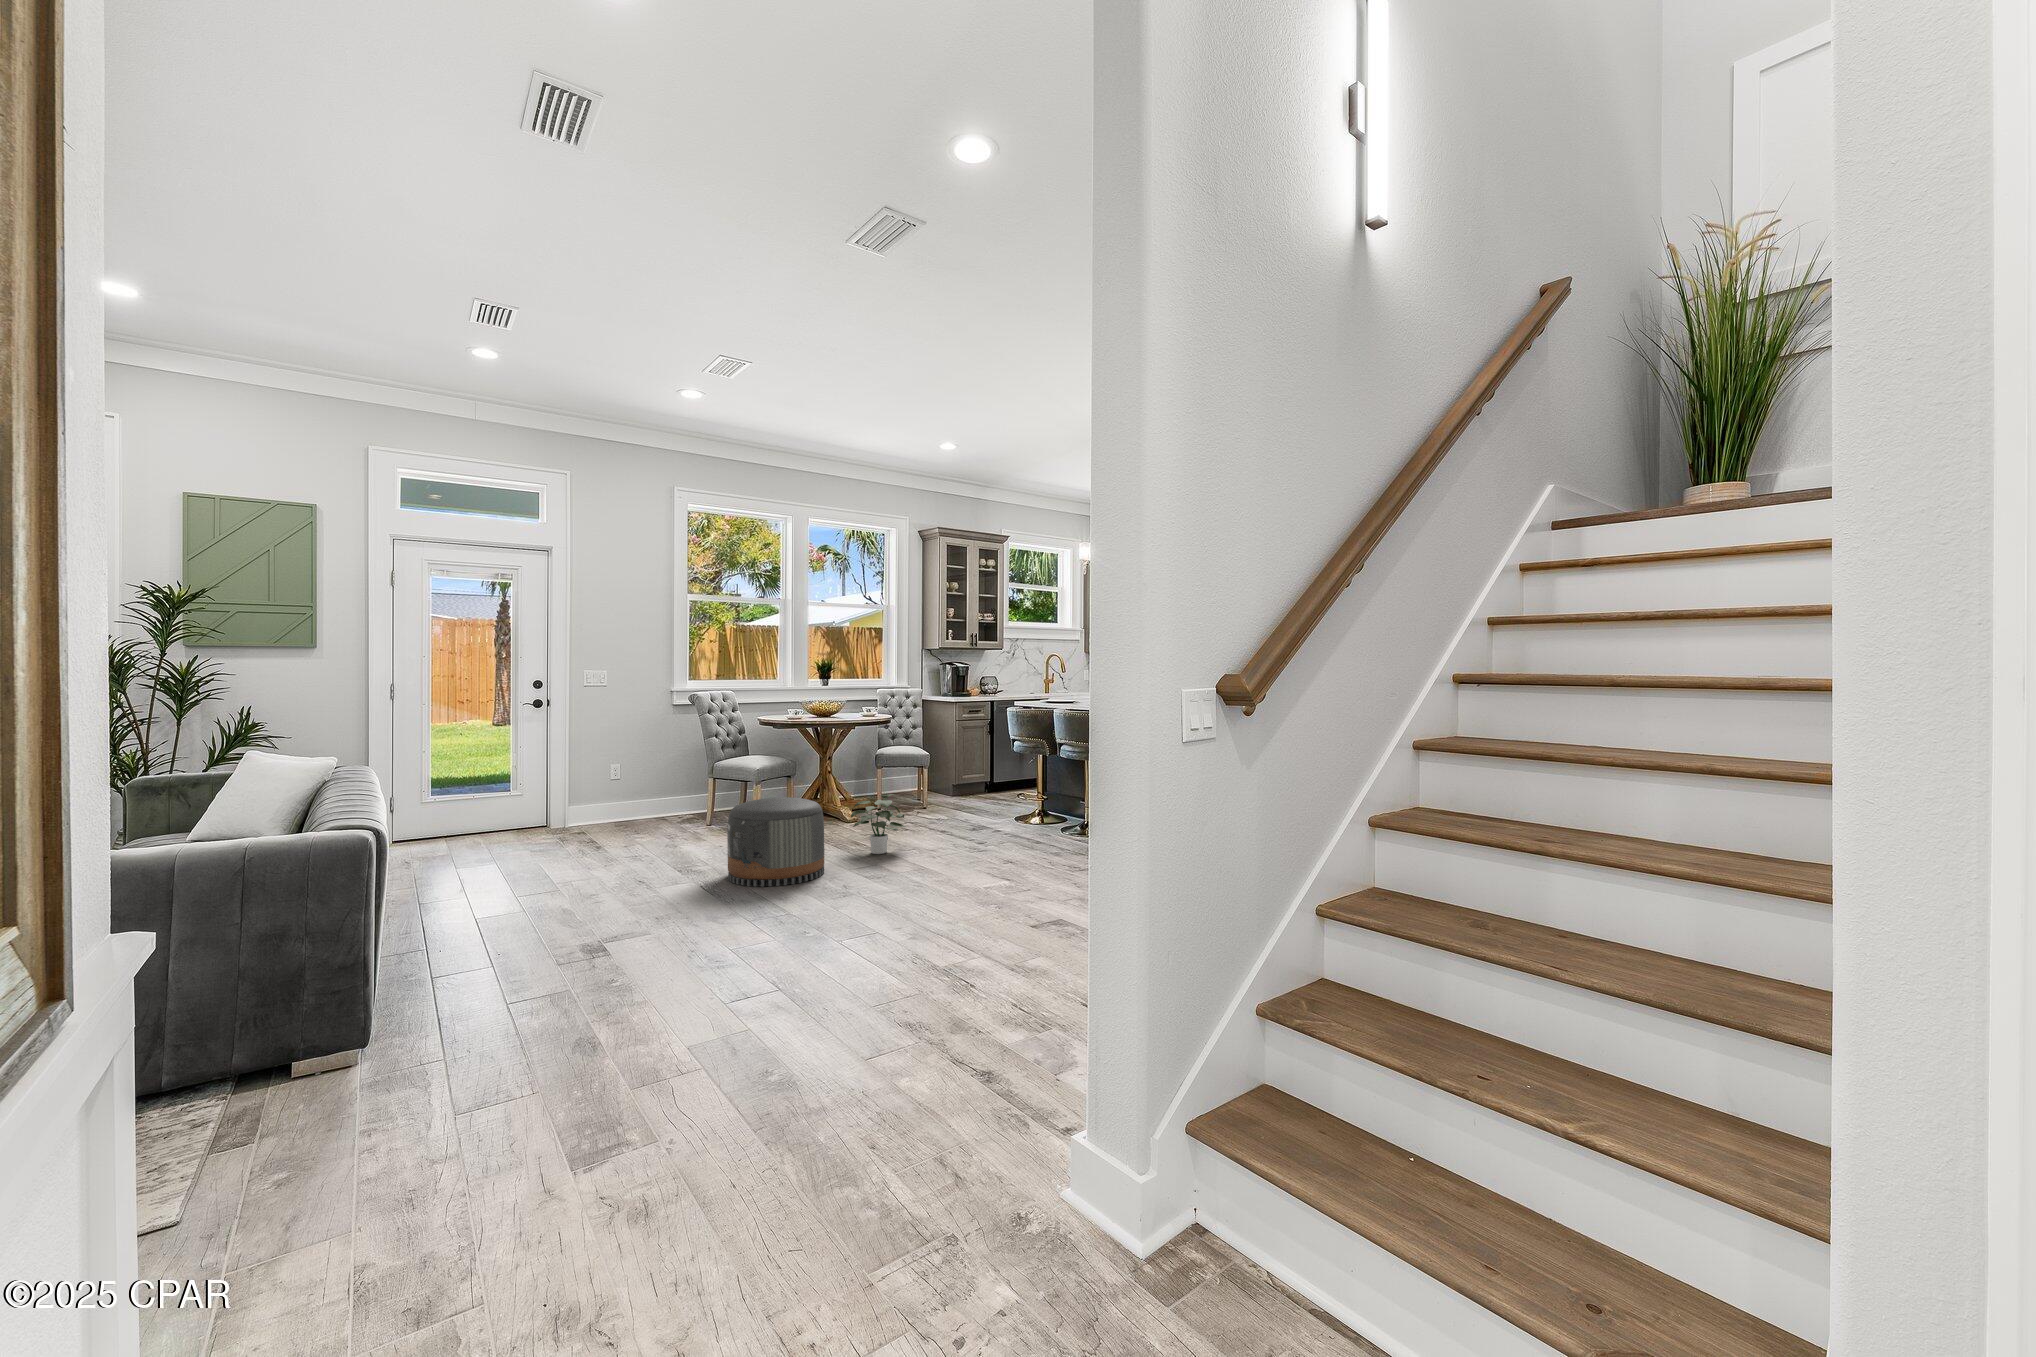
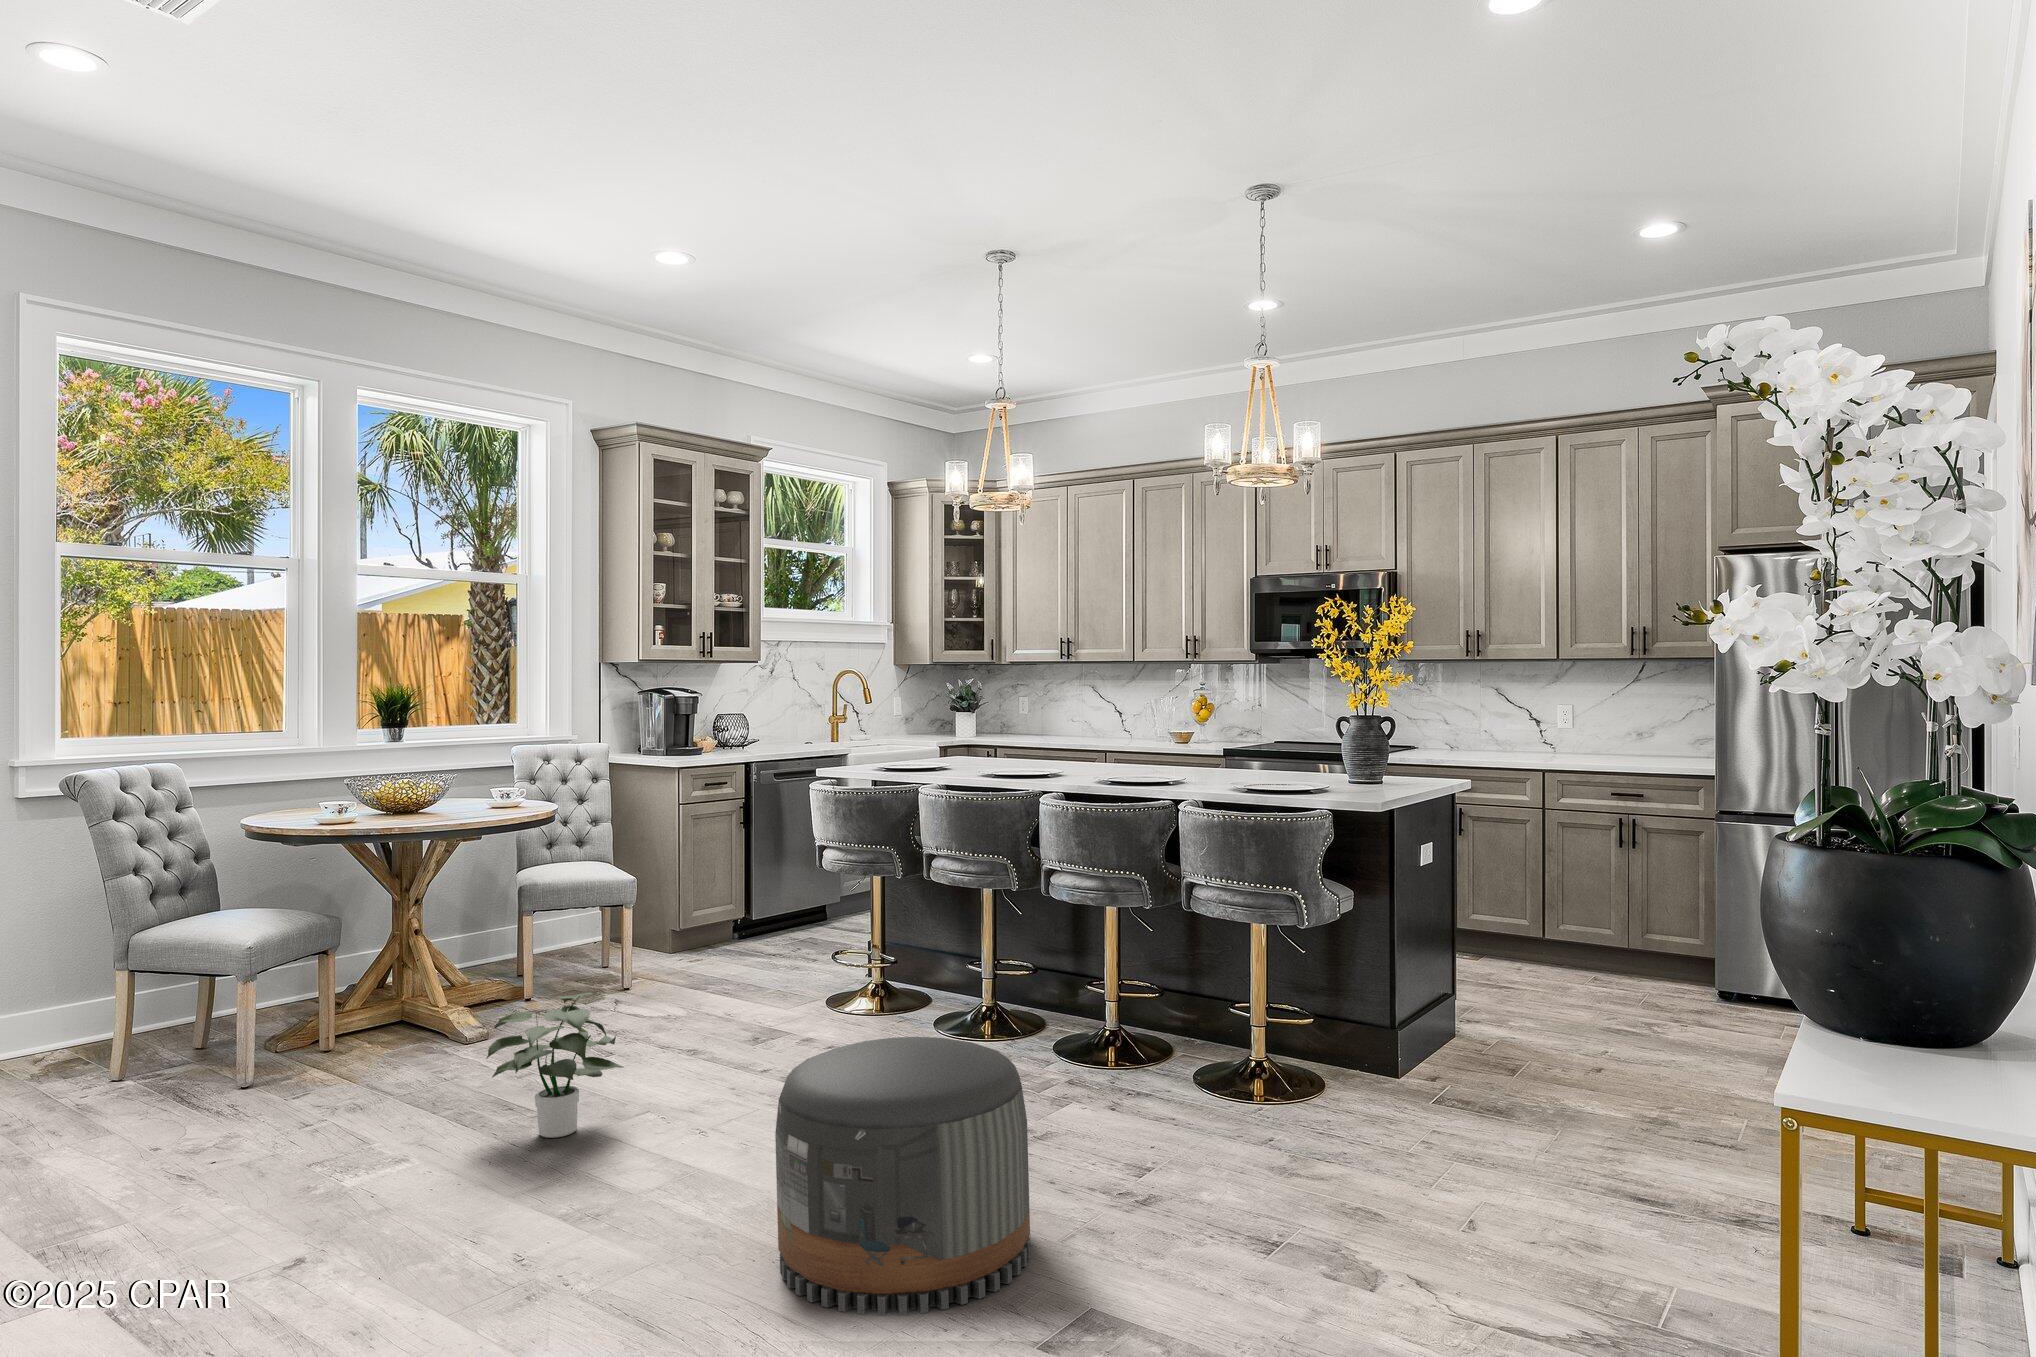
pouf: present [727,797,824,887] -> present [775,1037,1030,1315]

